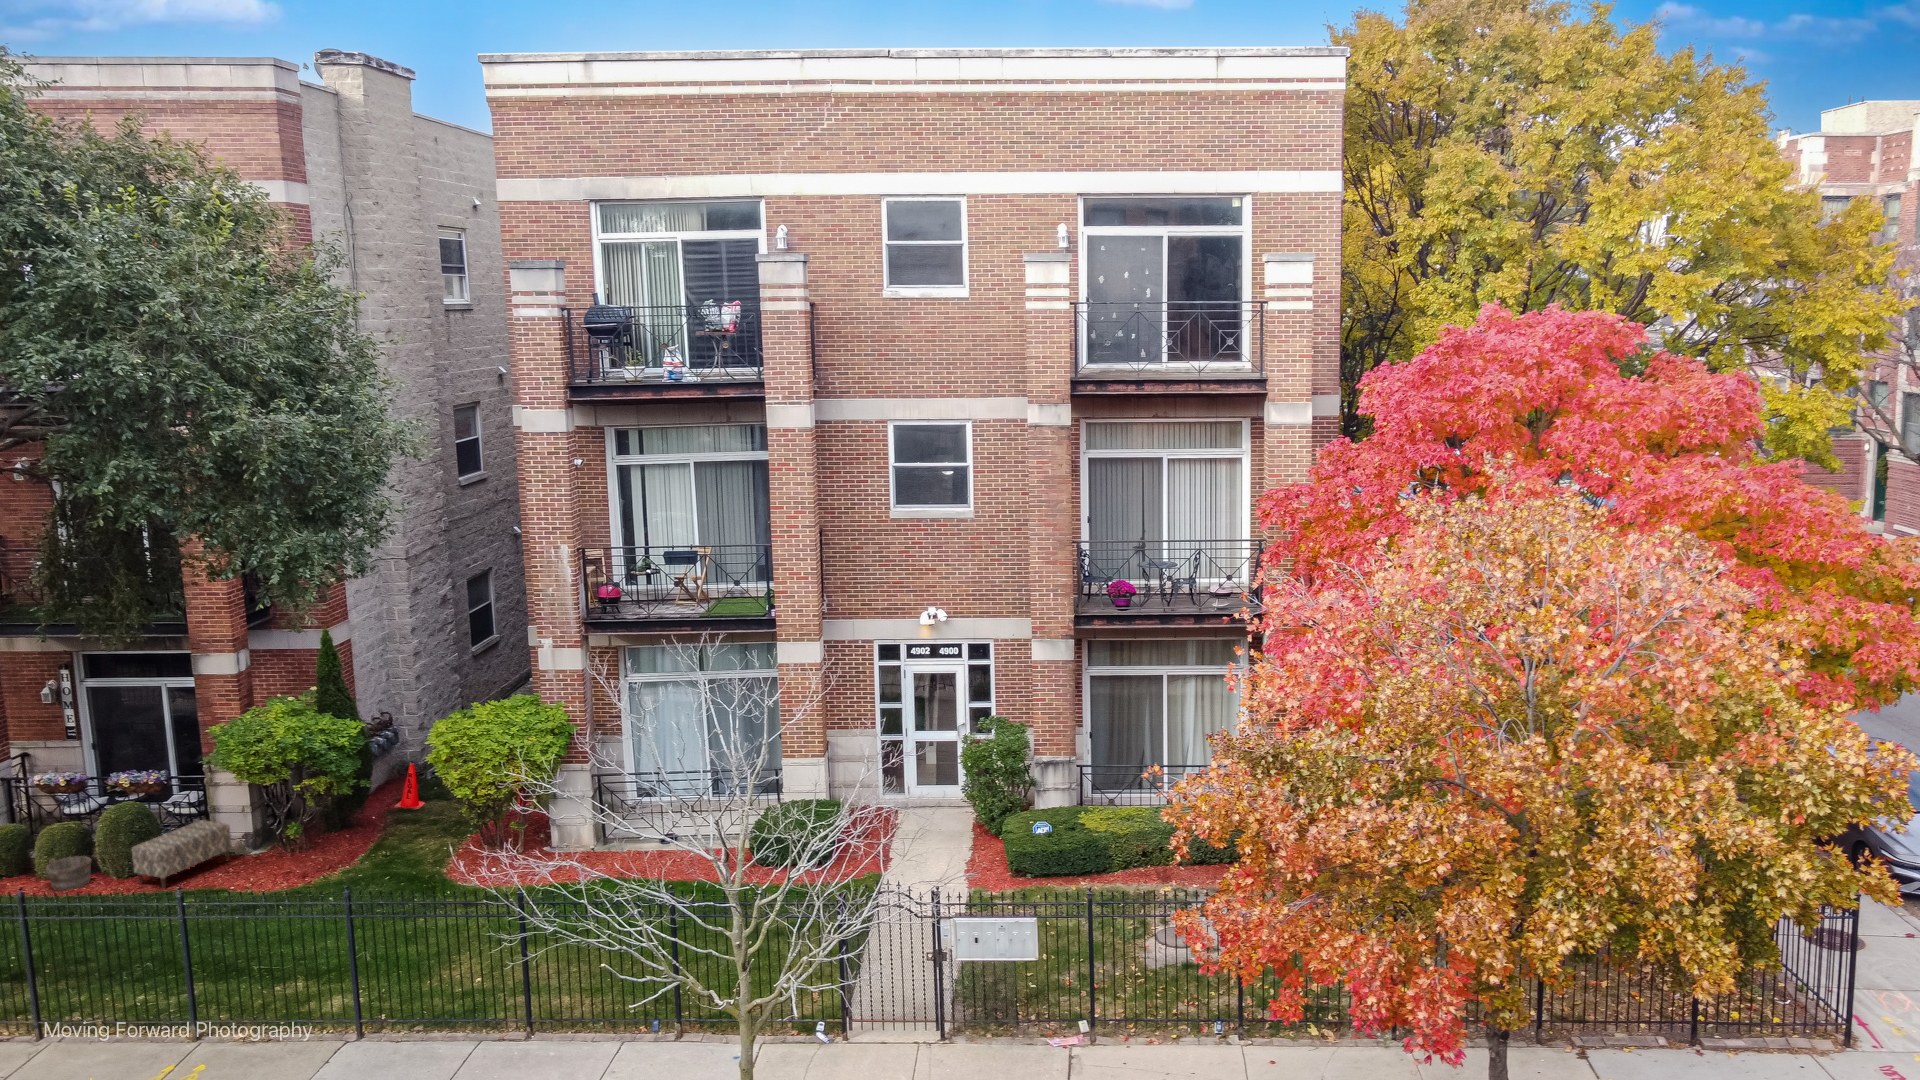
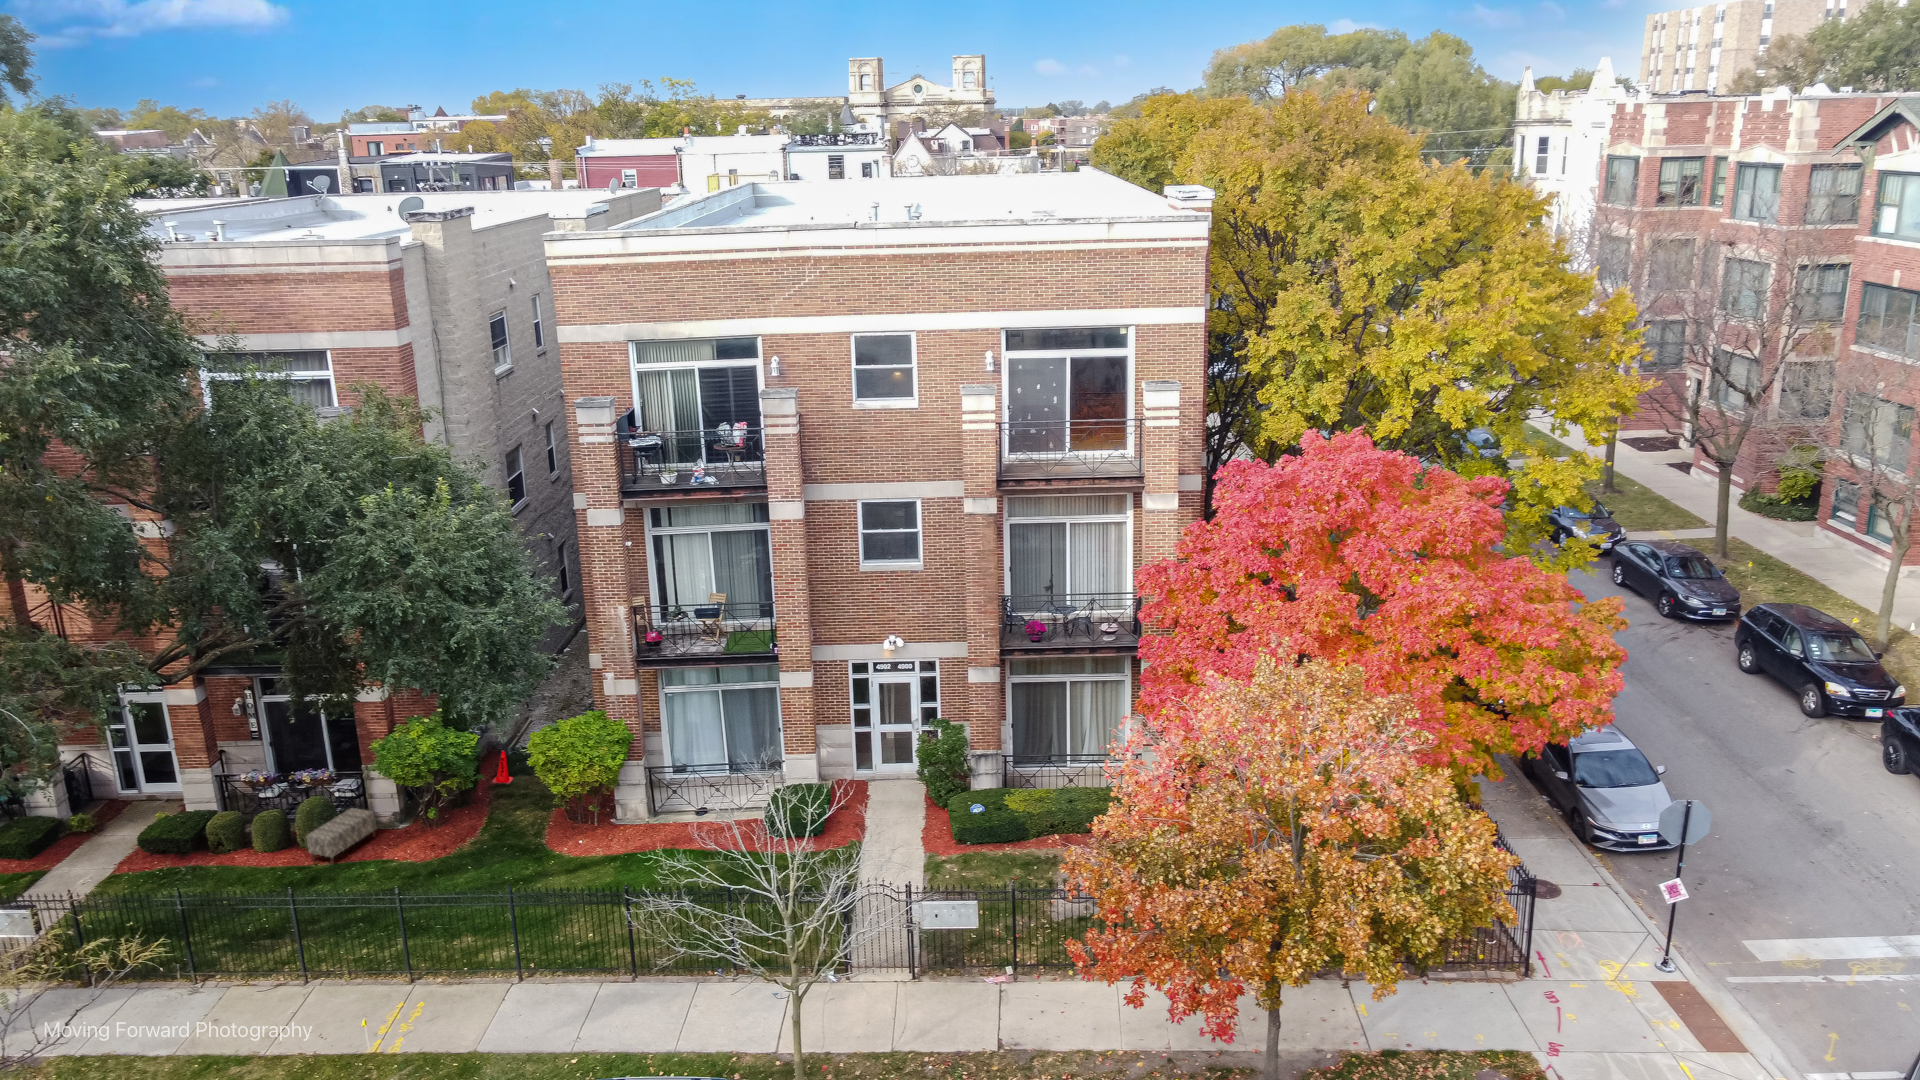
bucket: present [44,856,92,891] -> none [239,840,275,868]

